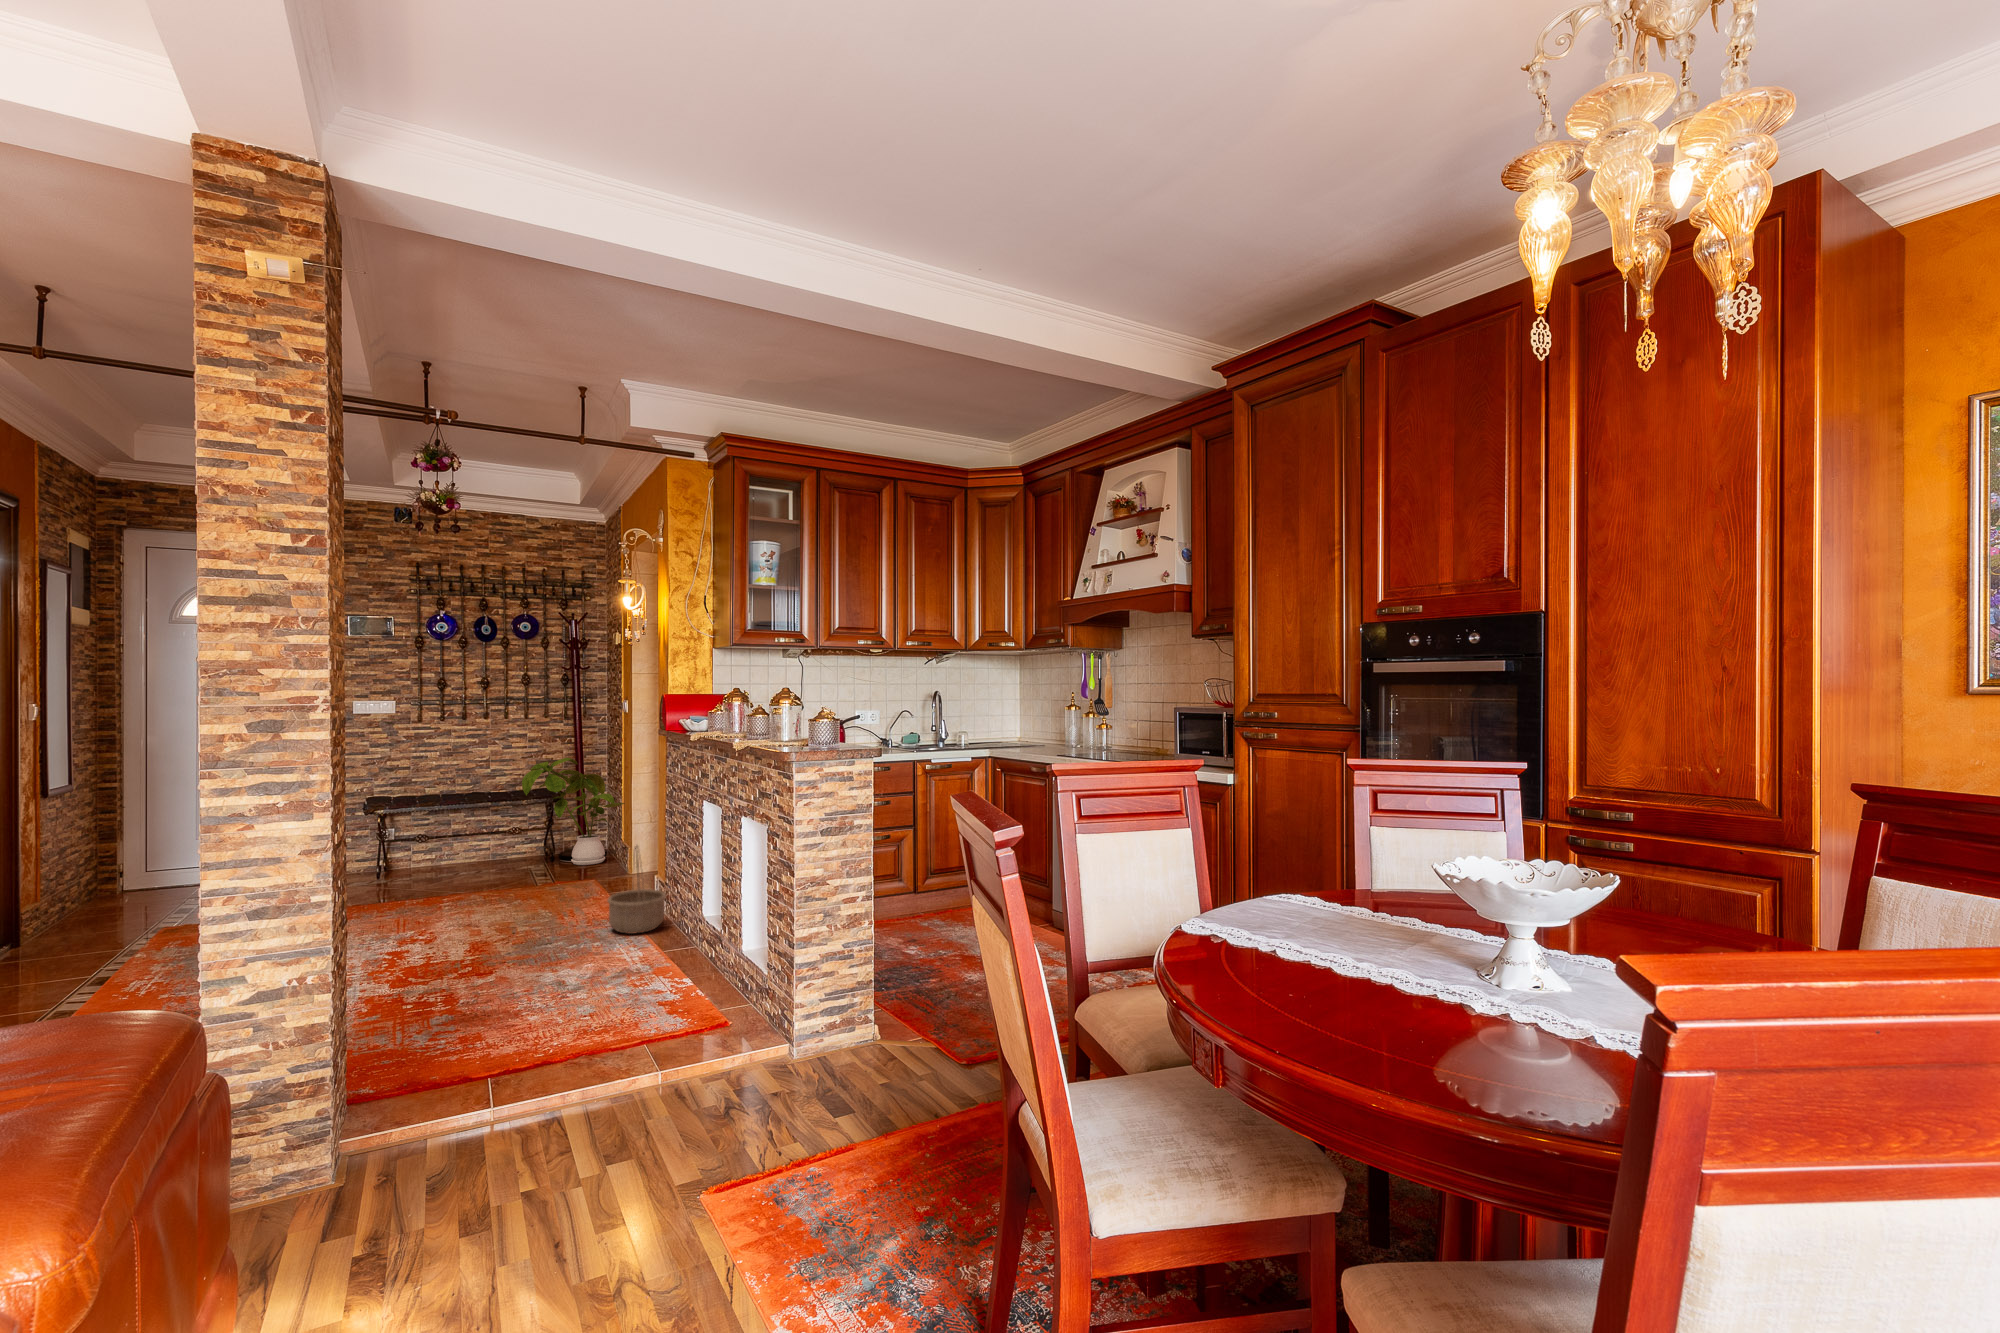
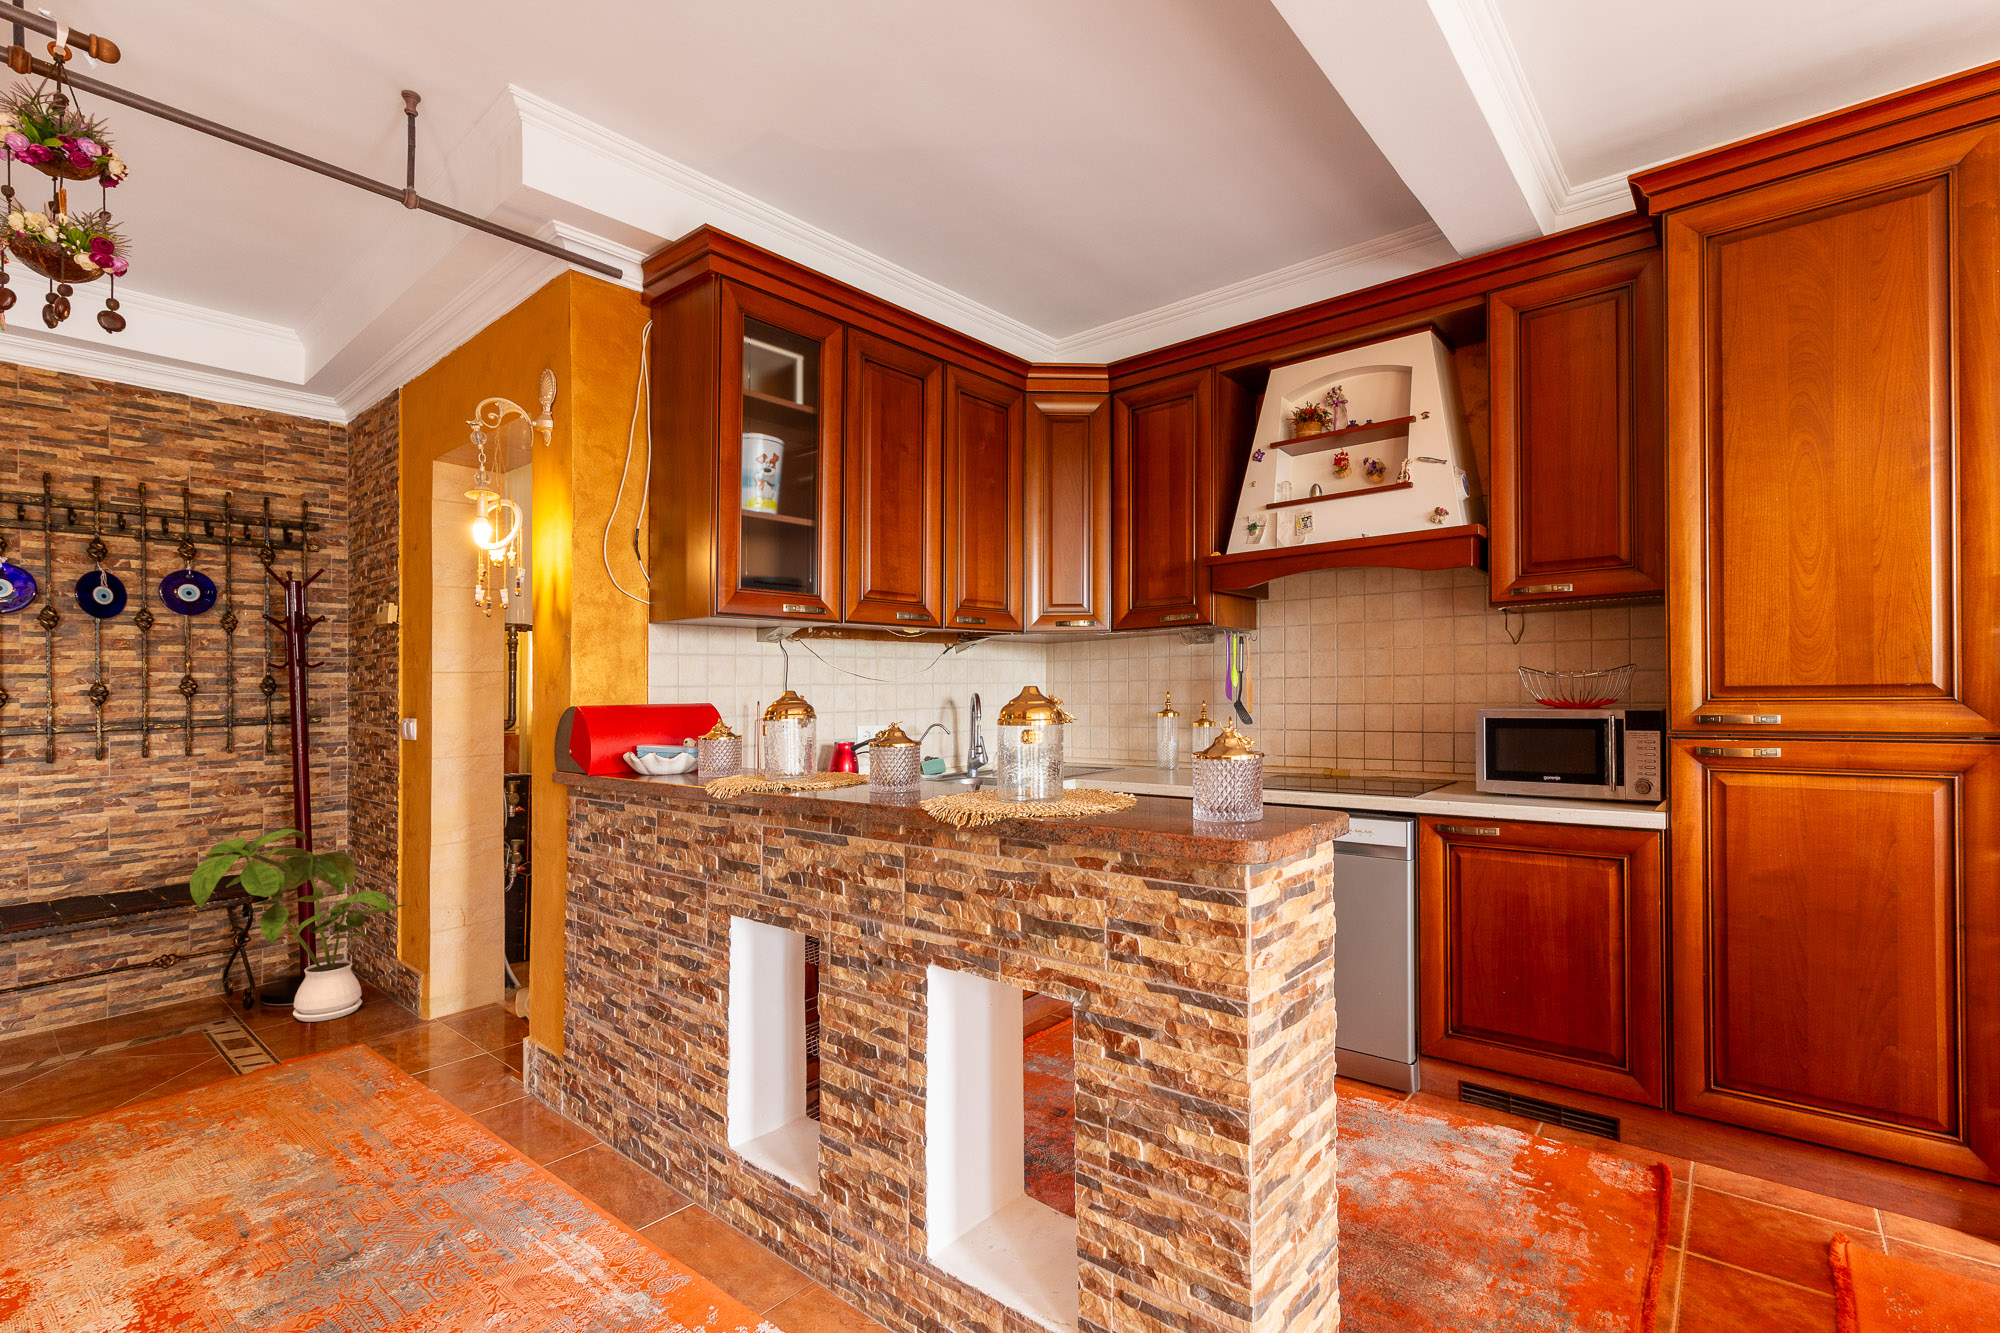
basket: present [608,845,666,934] -> none [452,1039,586,1245]

